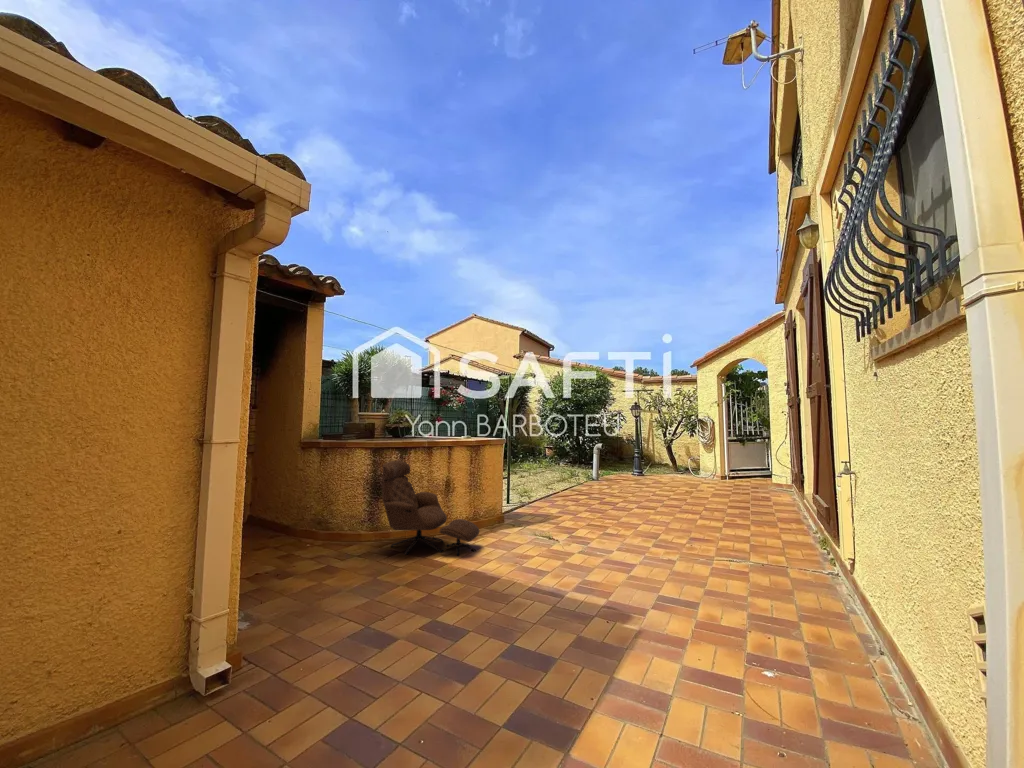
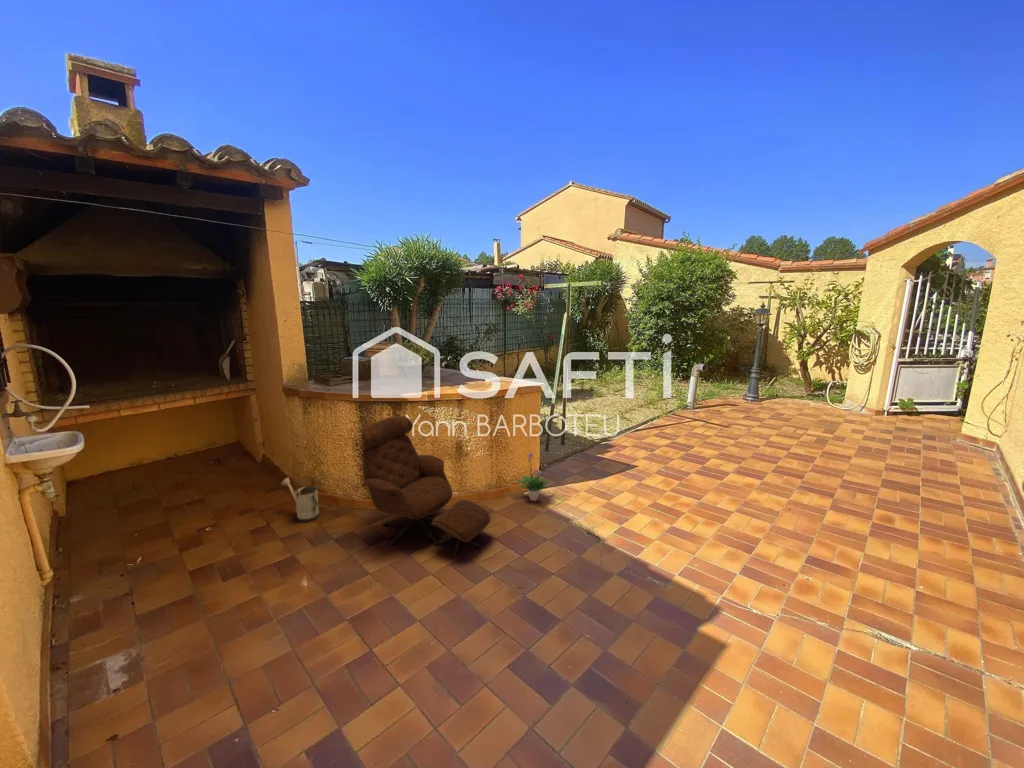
potted plant: none [487,490,515,529] -> present [517,452,549,501]
watering can: none [299,513,334,551] -> present [281,477,319,521]

